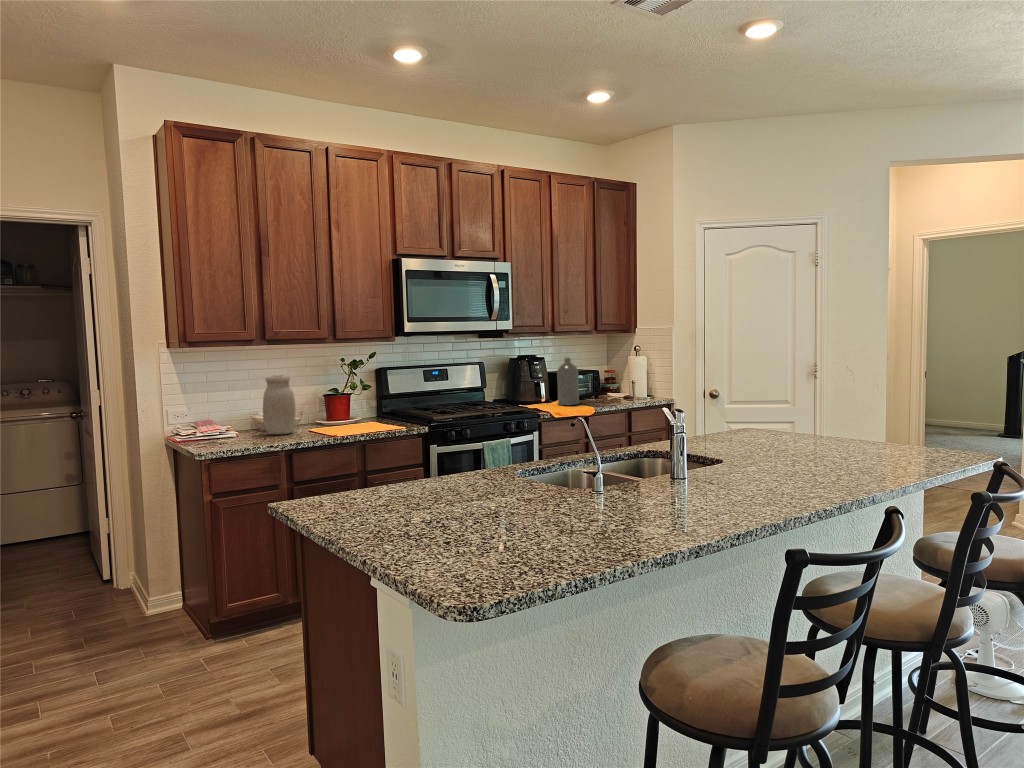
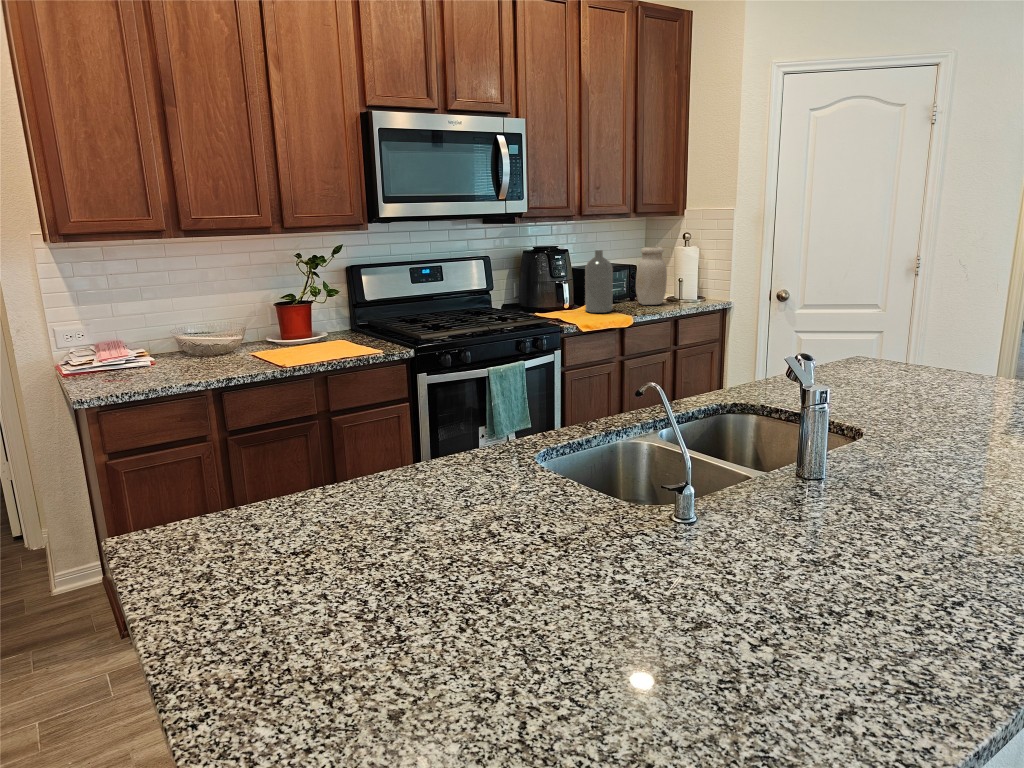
jar: present [263,375,296,435] -> present [636,247,667,305]

